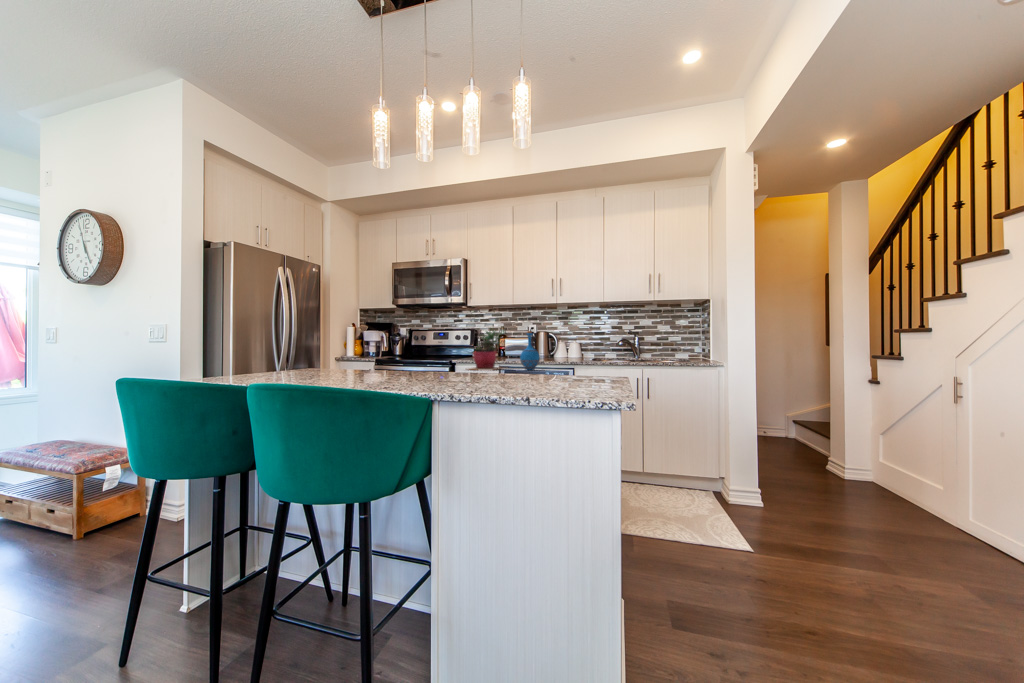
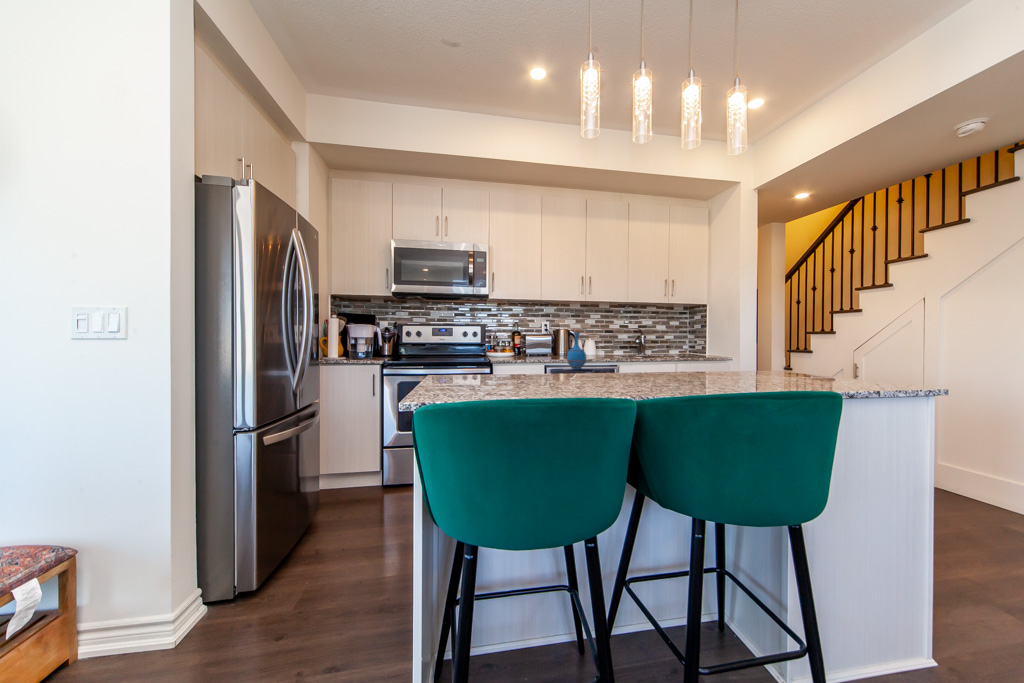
succulent plant: present [470,329,504,370] -> none [501,325,545,371]

